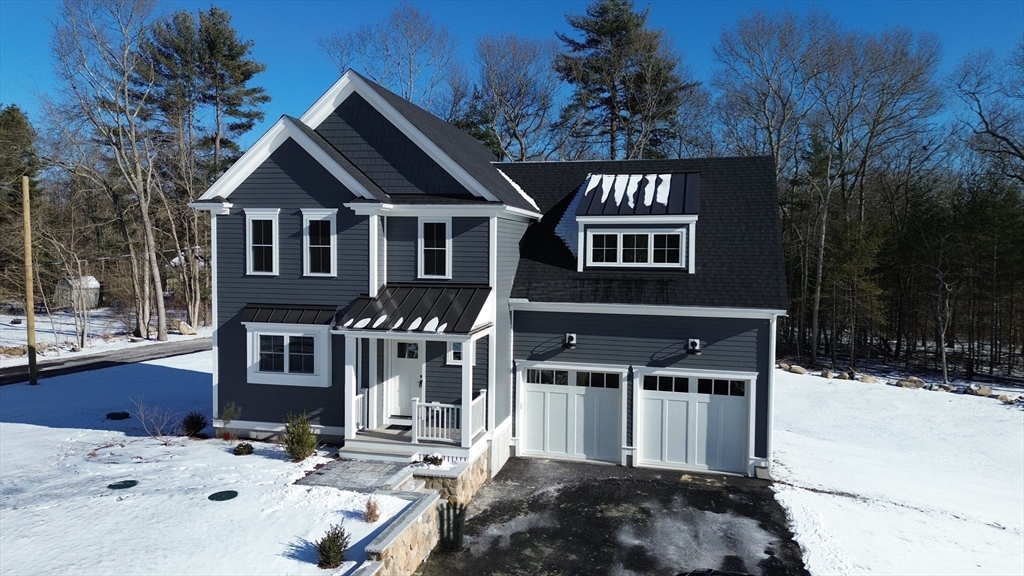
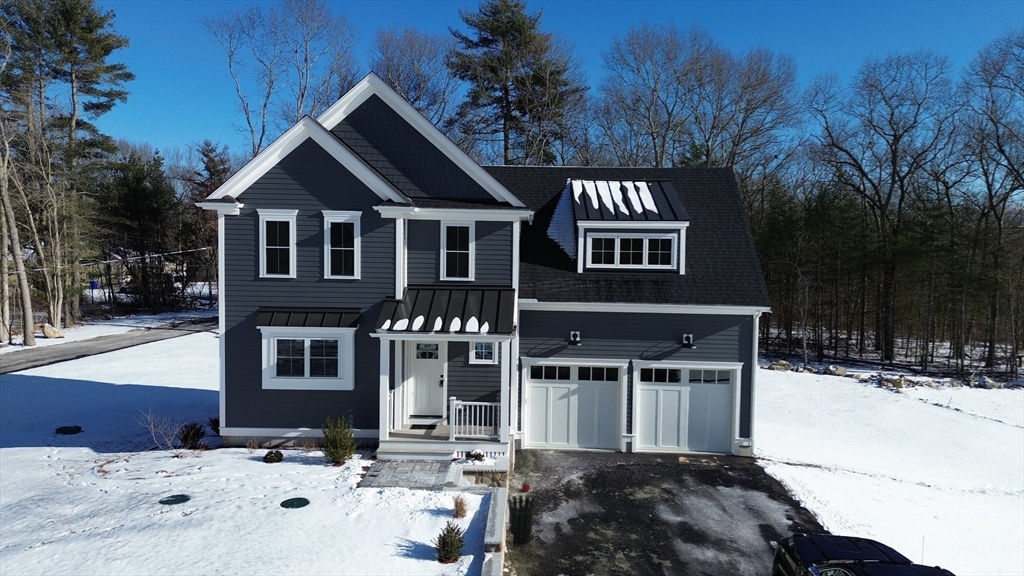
potted tree: present [214,403,241,440] -> present [514,450,534,492]

